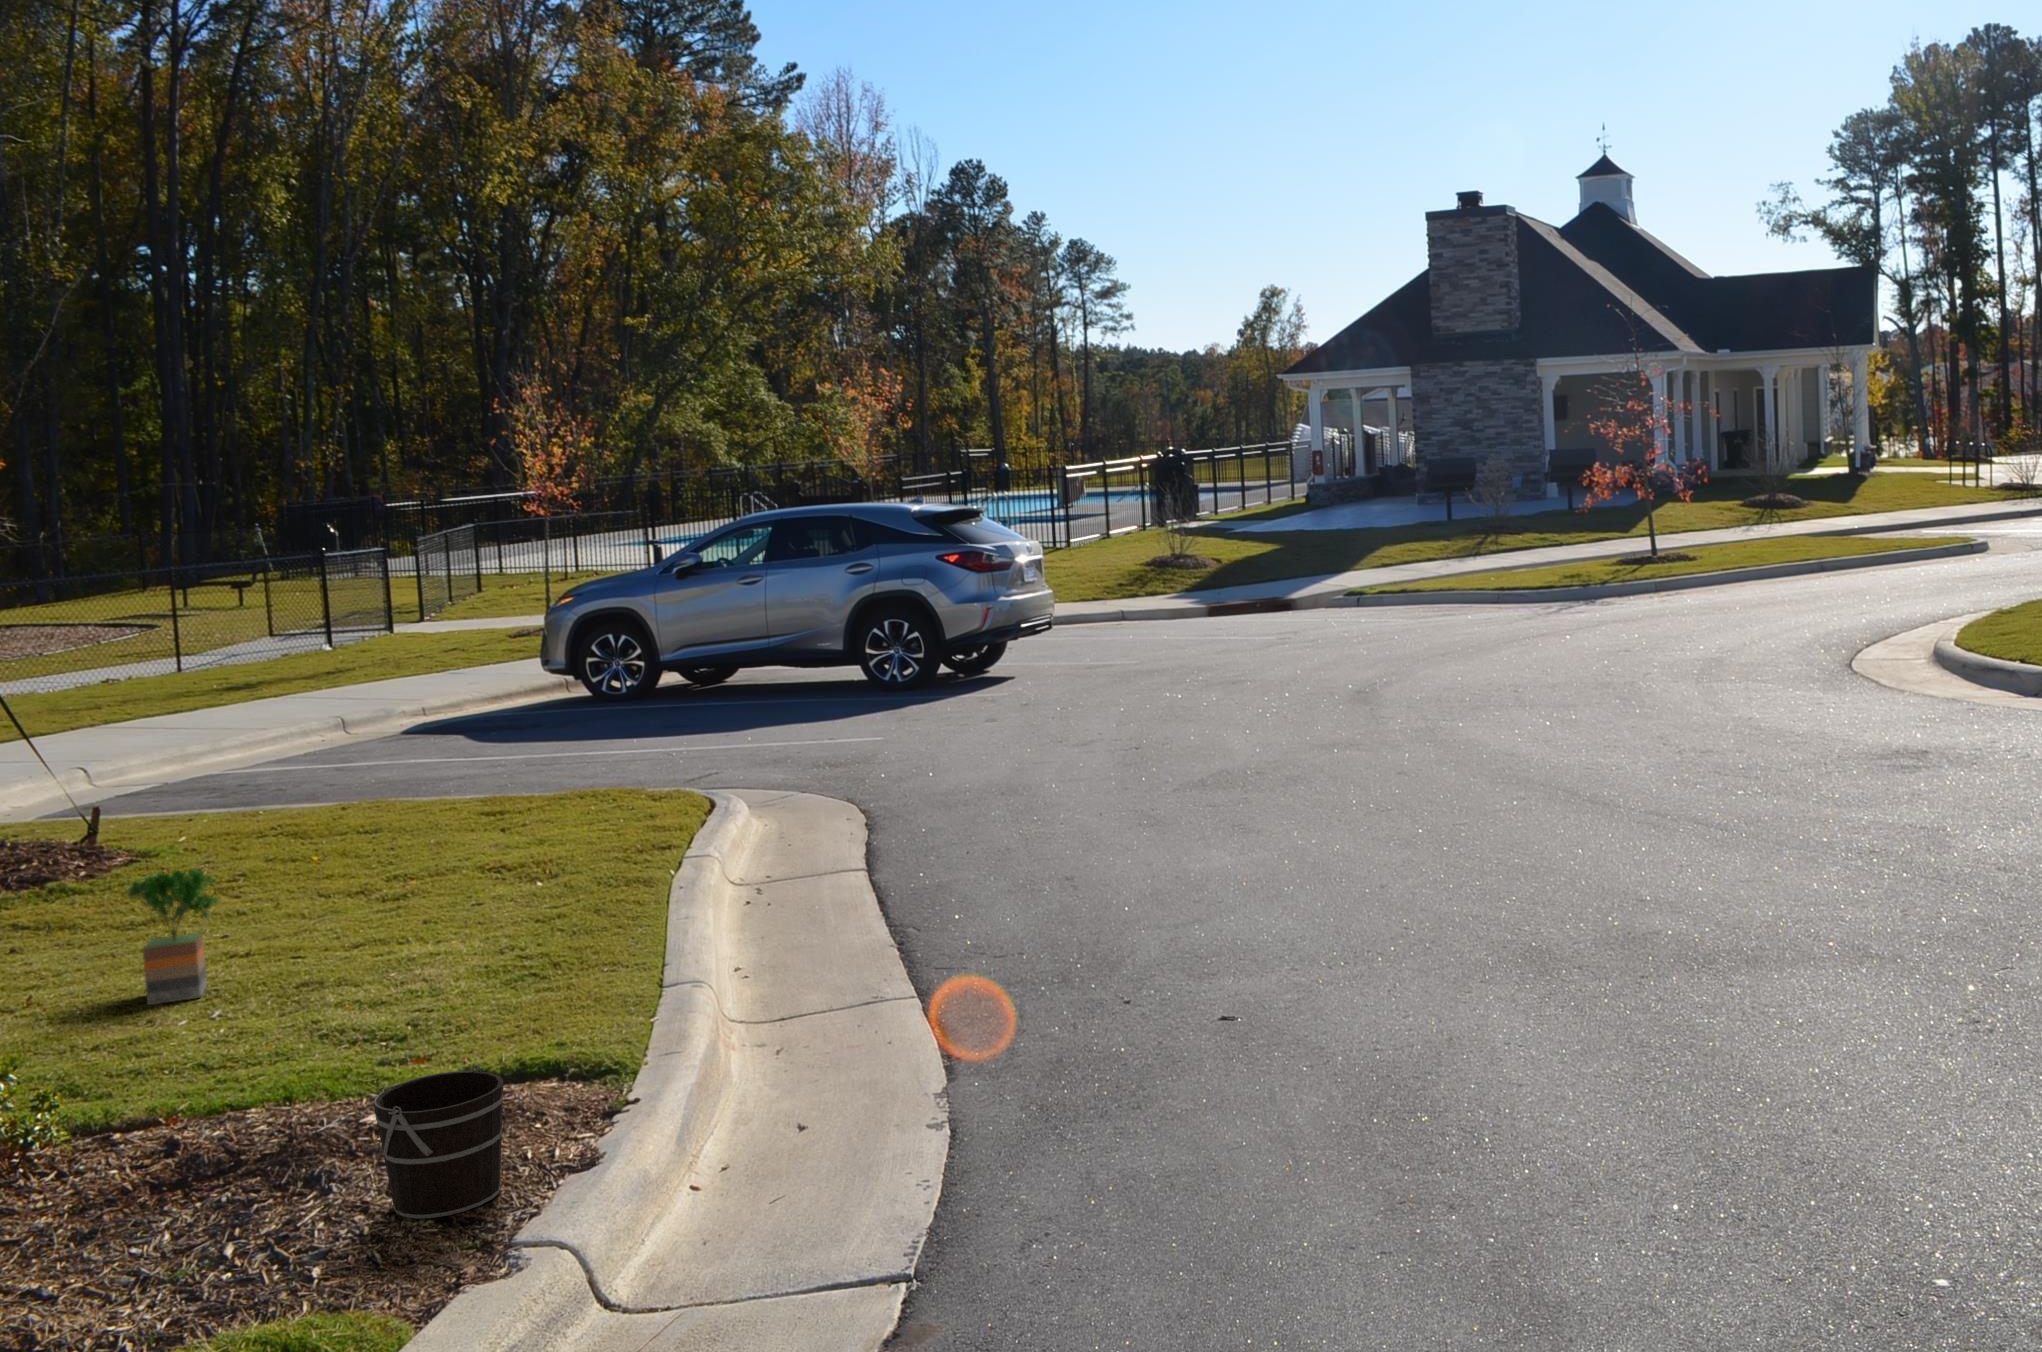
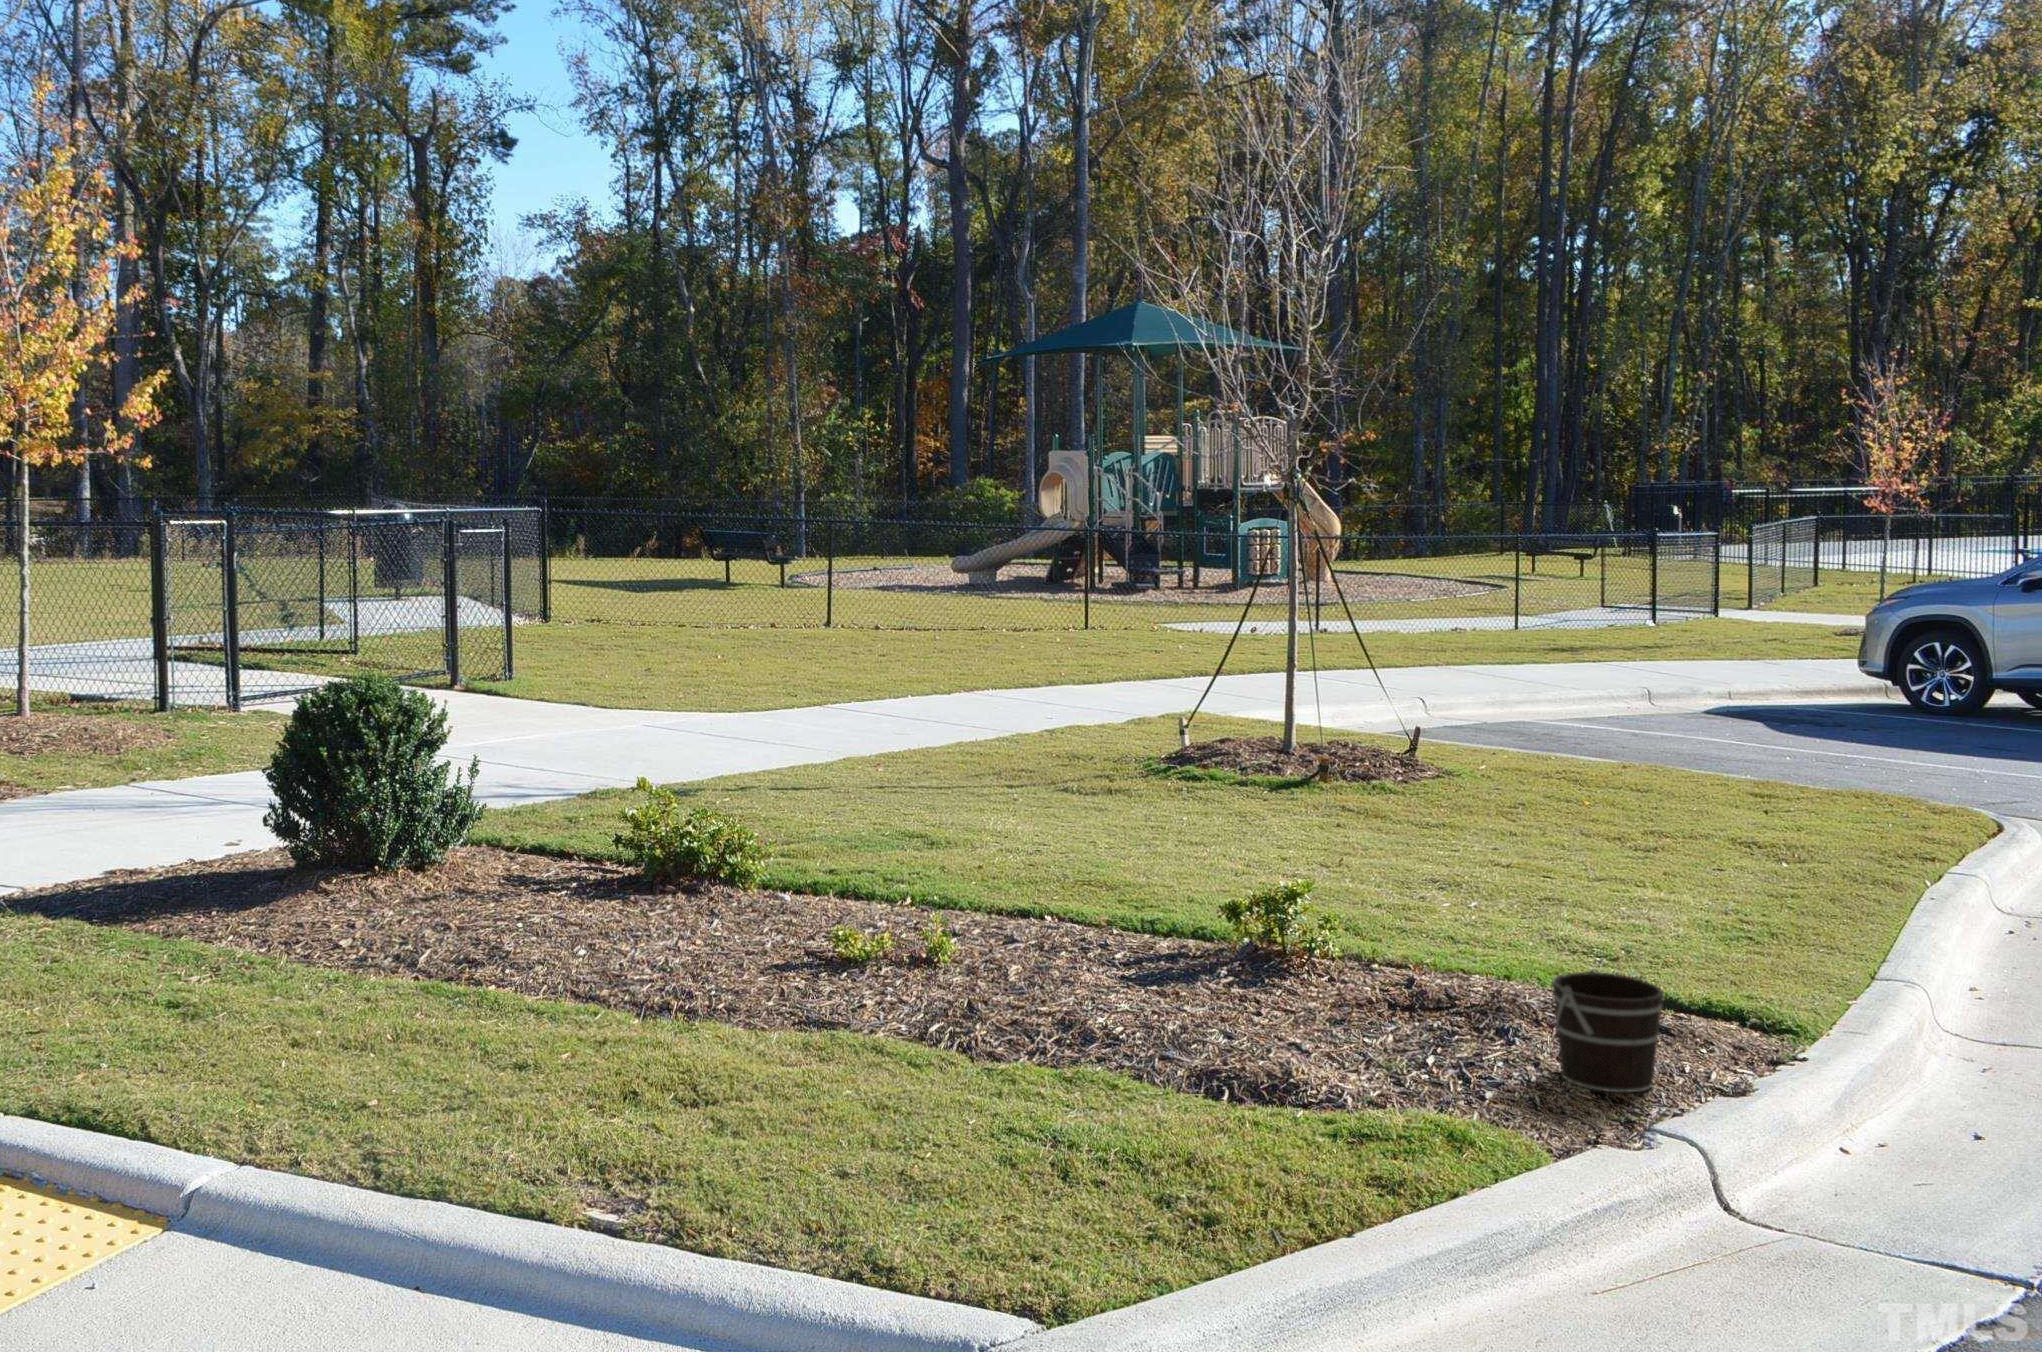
potted tree: present [127,869,219,1005] -> none [1411,775,1485,886]

